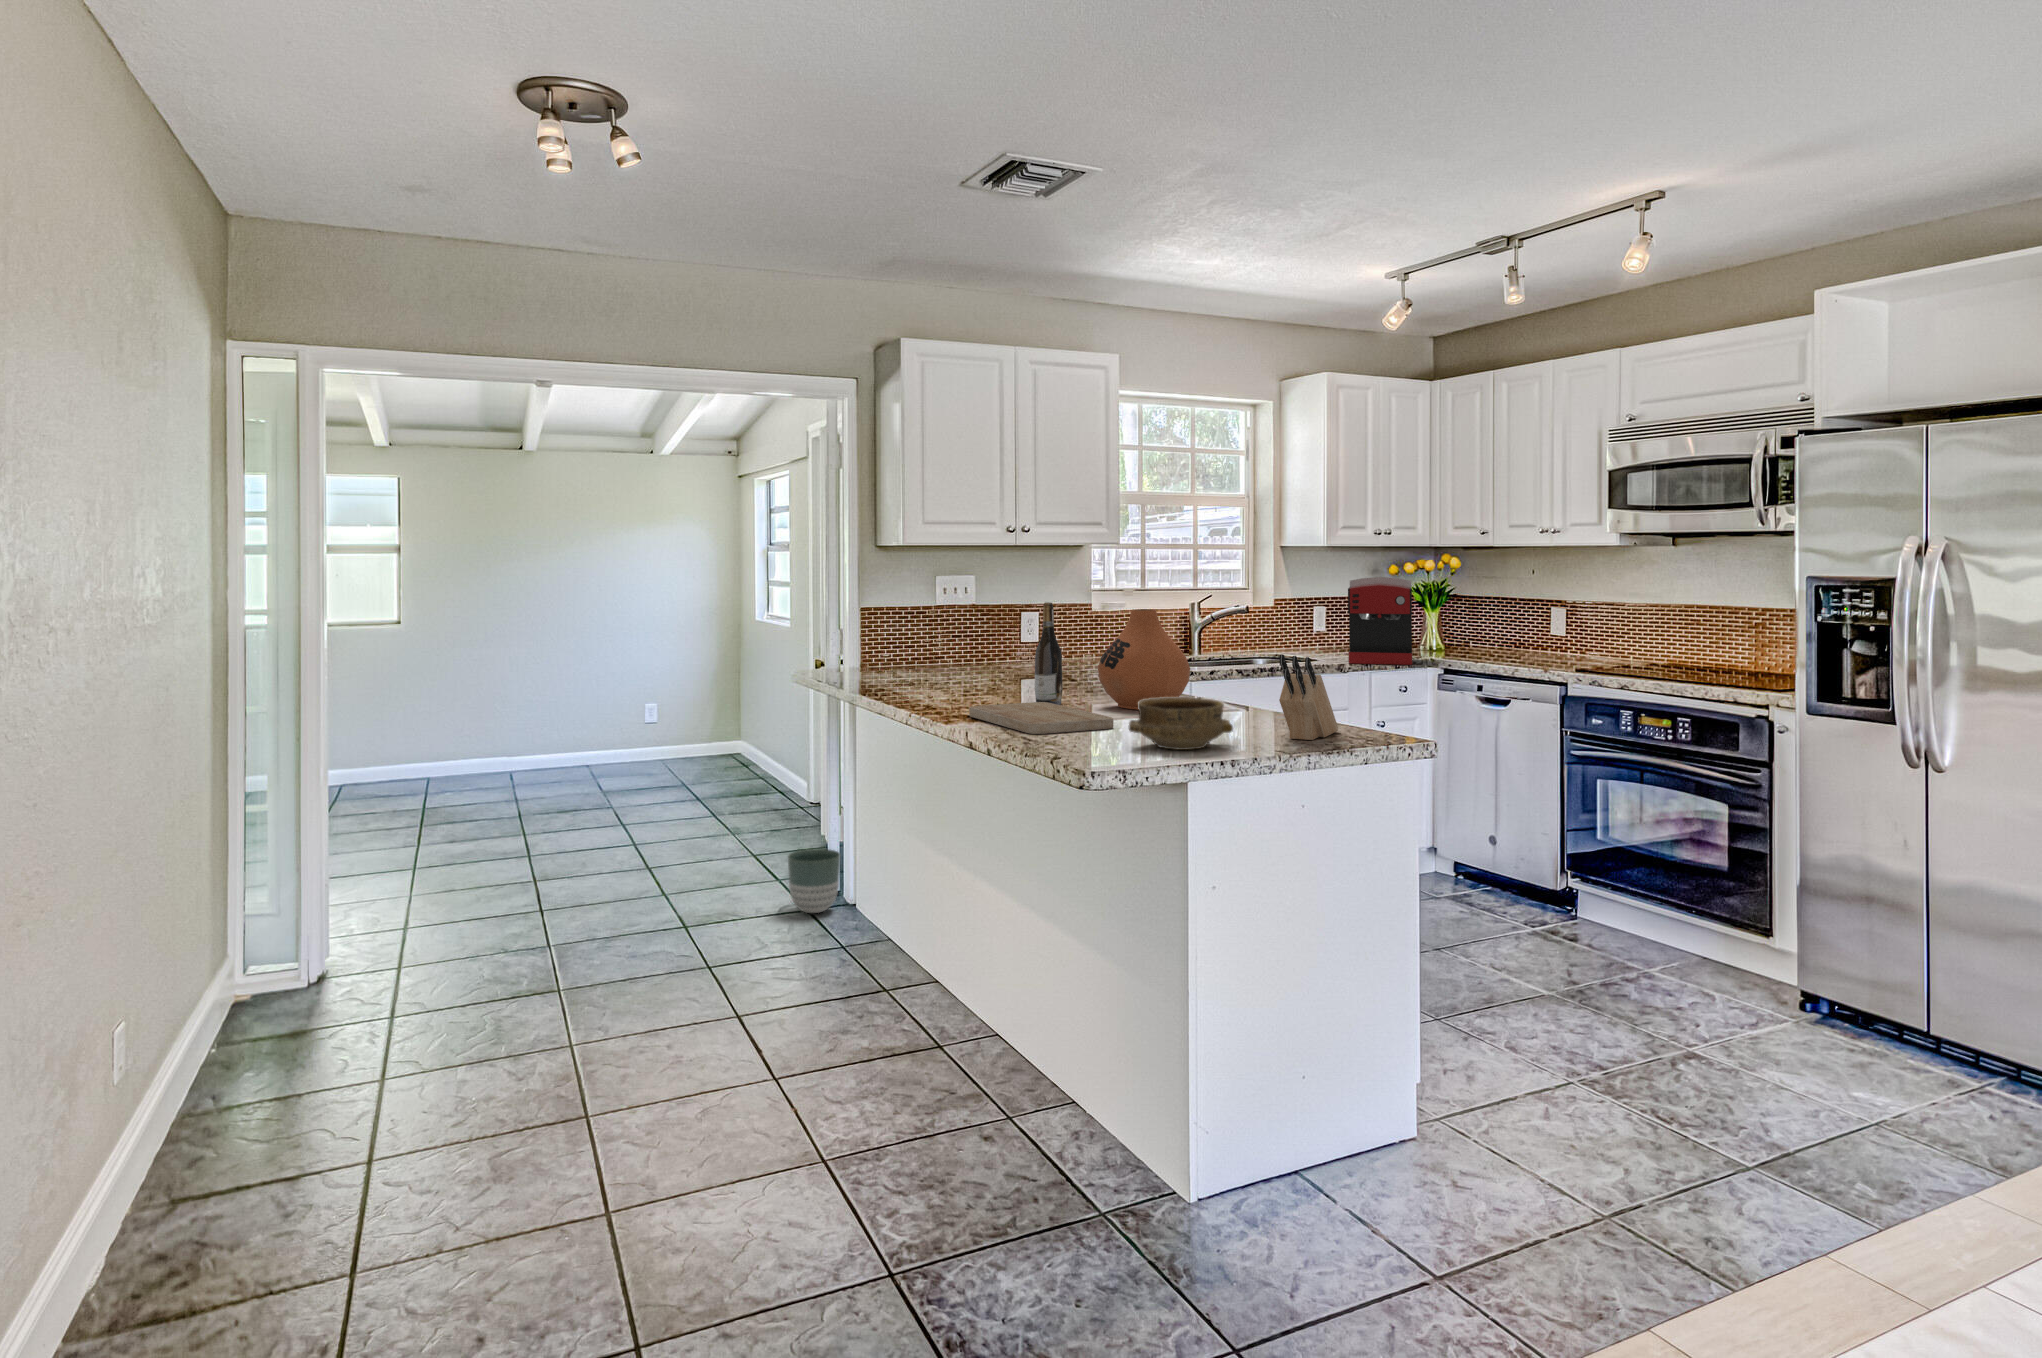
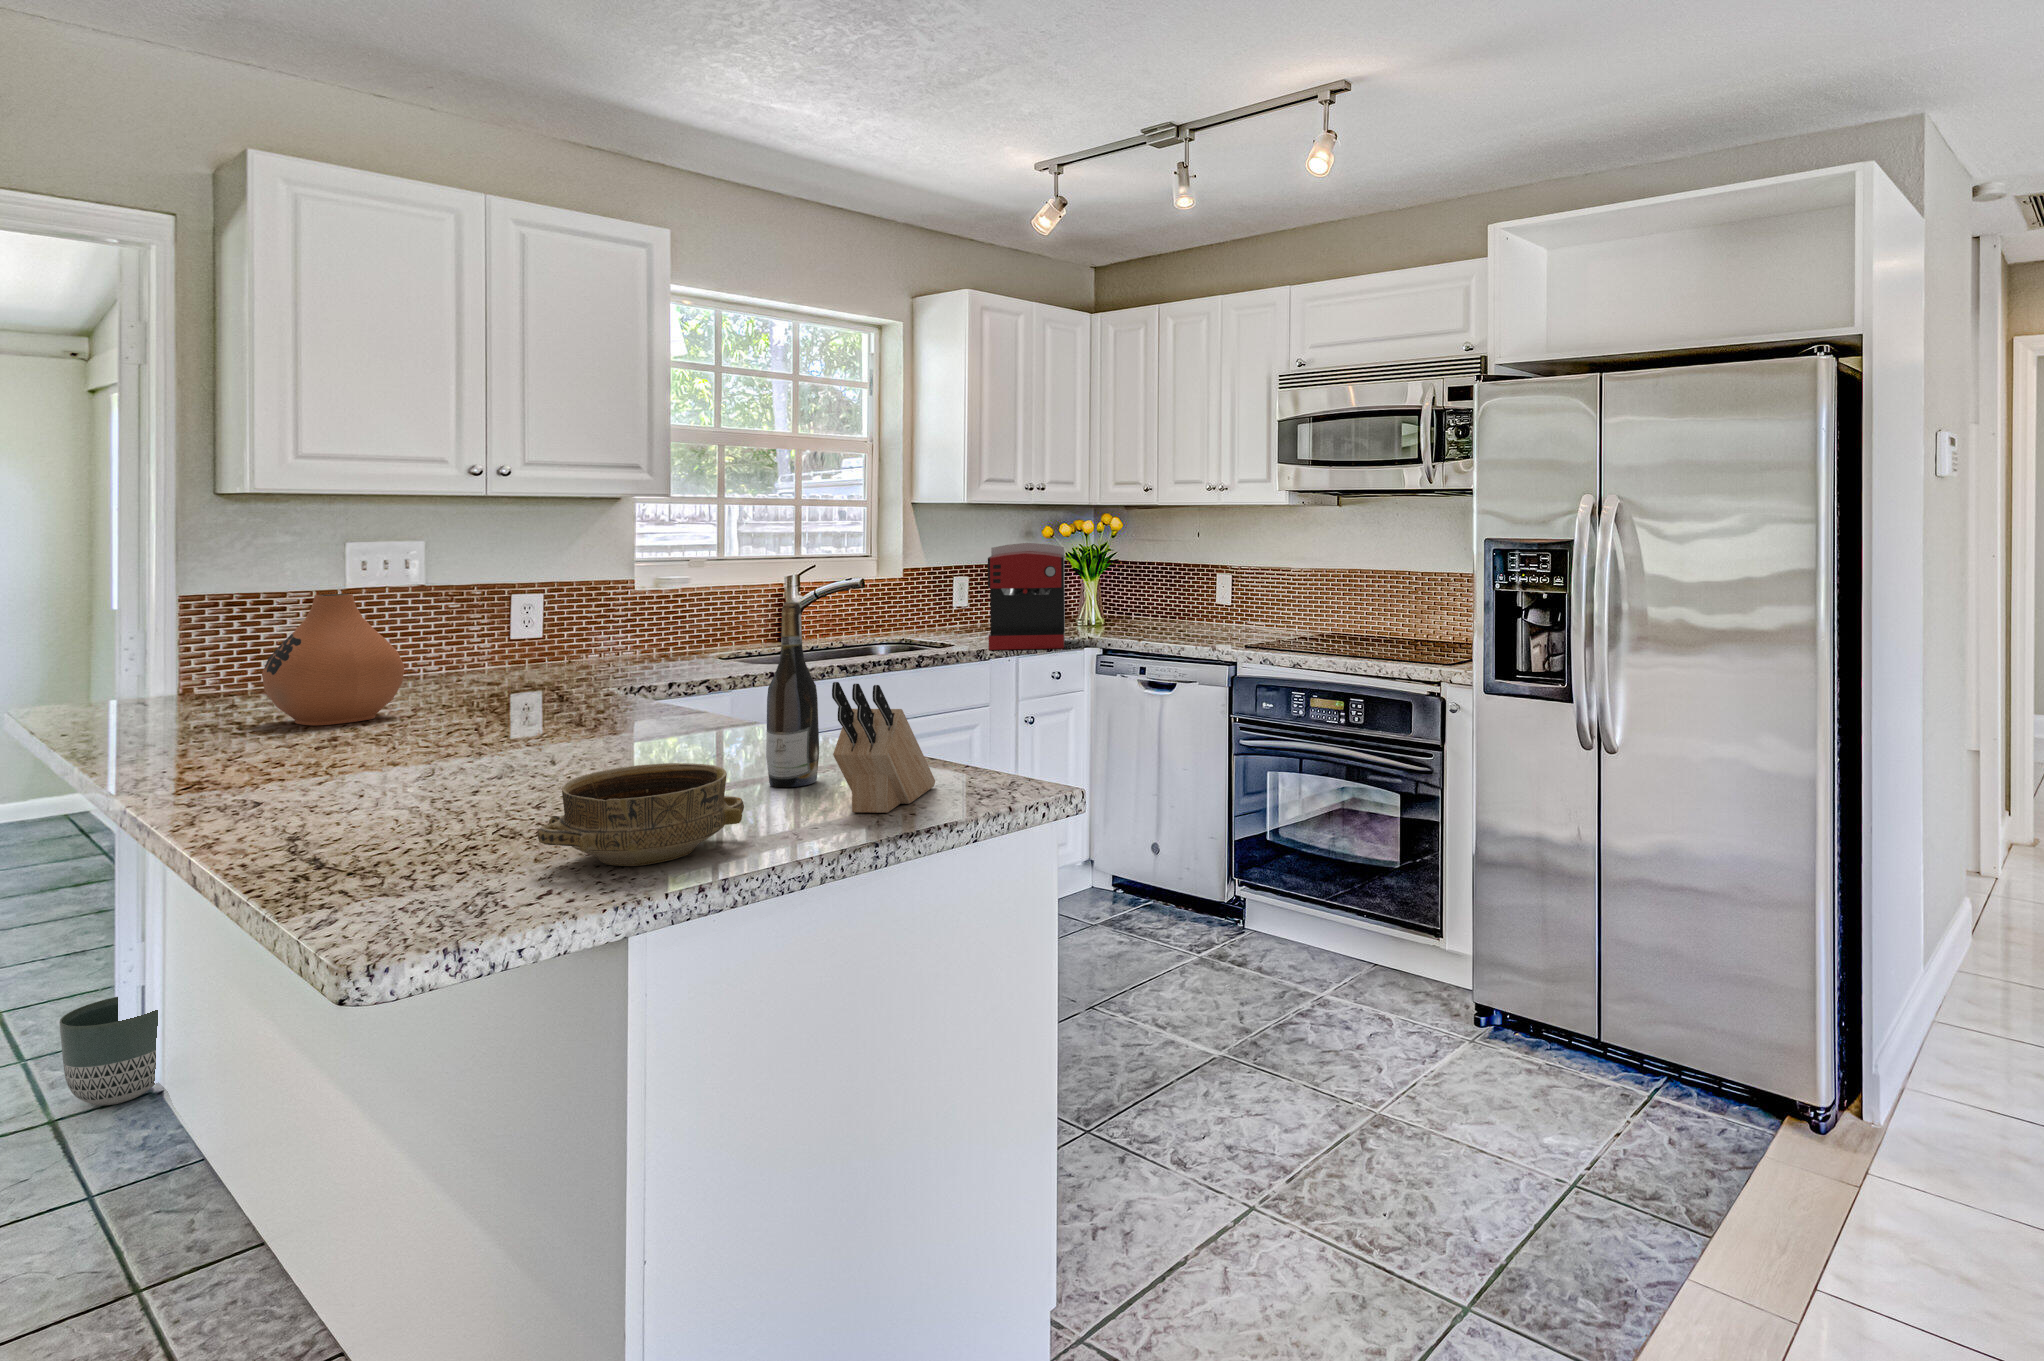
wine bottle: present [1035,602,1063,705] -> present [766,602,819,787]
vase: present [1098,609,1190,710] -> present [262,594,405,725]
cutting board: present [969,702,1114,734] -> none [290,765,556,847]

